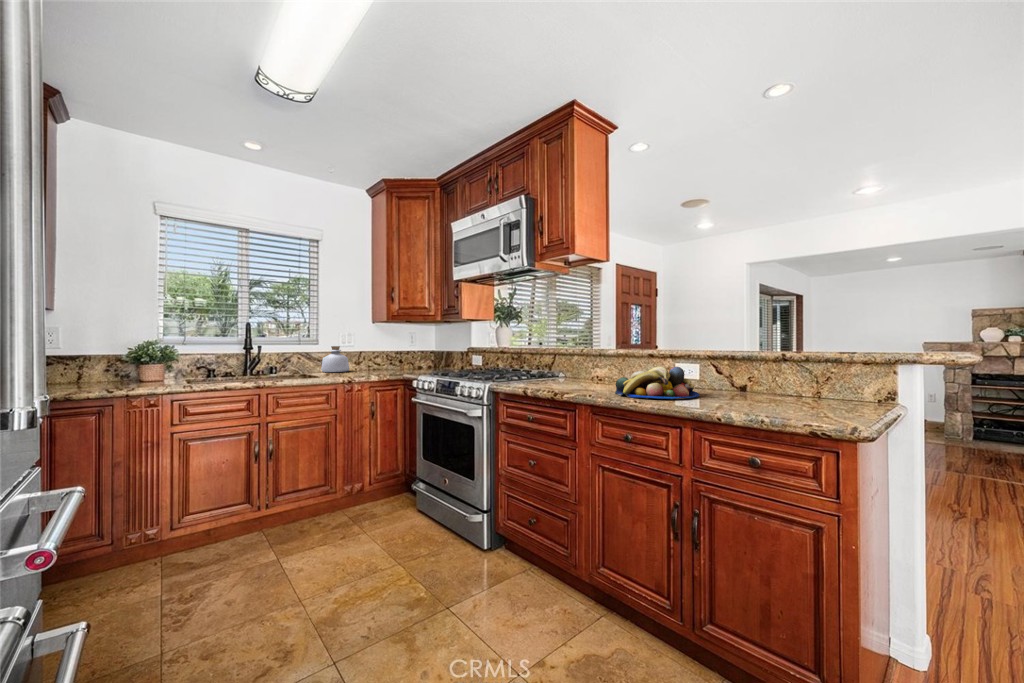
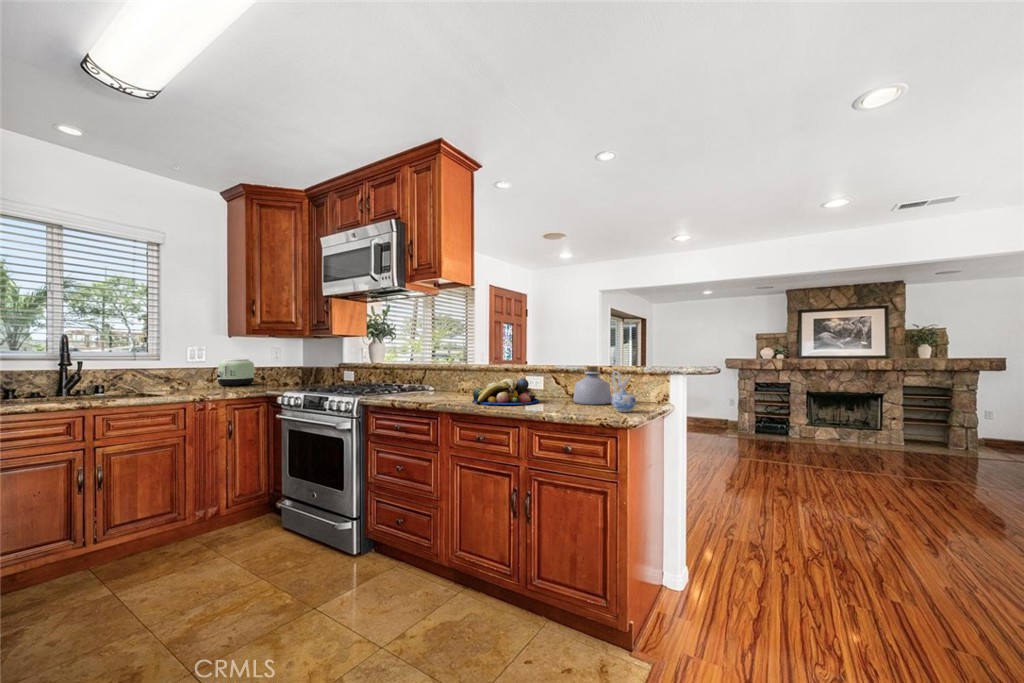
toaster: none [363,344,395,369] -> present [217,359,254,386]
bottle: present [321,346,349,372] -> present [573,366,612,405]
ceramic pitcher: none [814,359,855,416] -> present [611,371,636,412]

